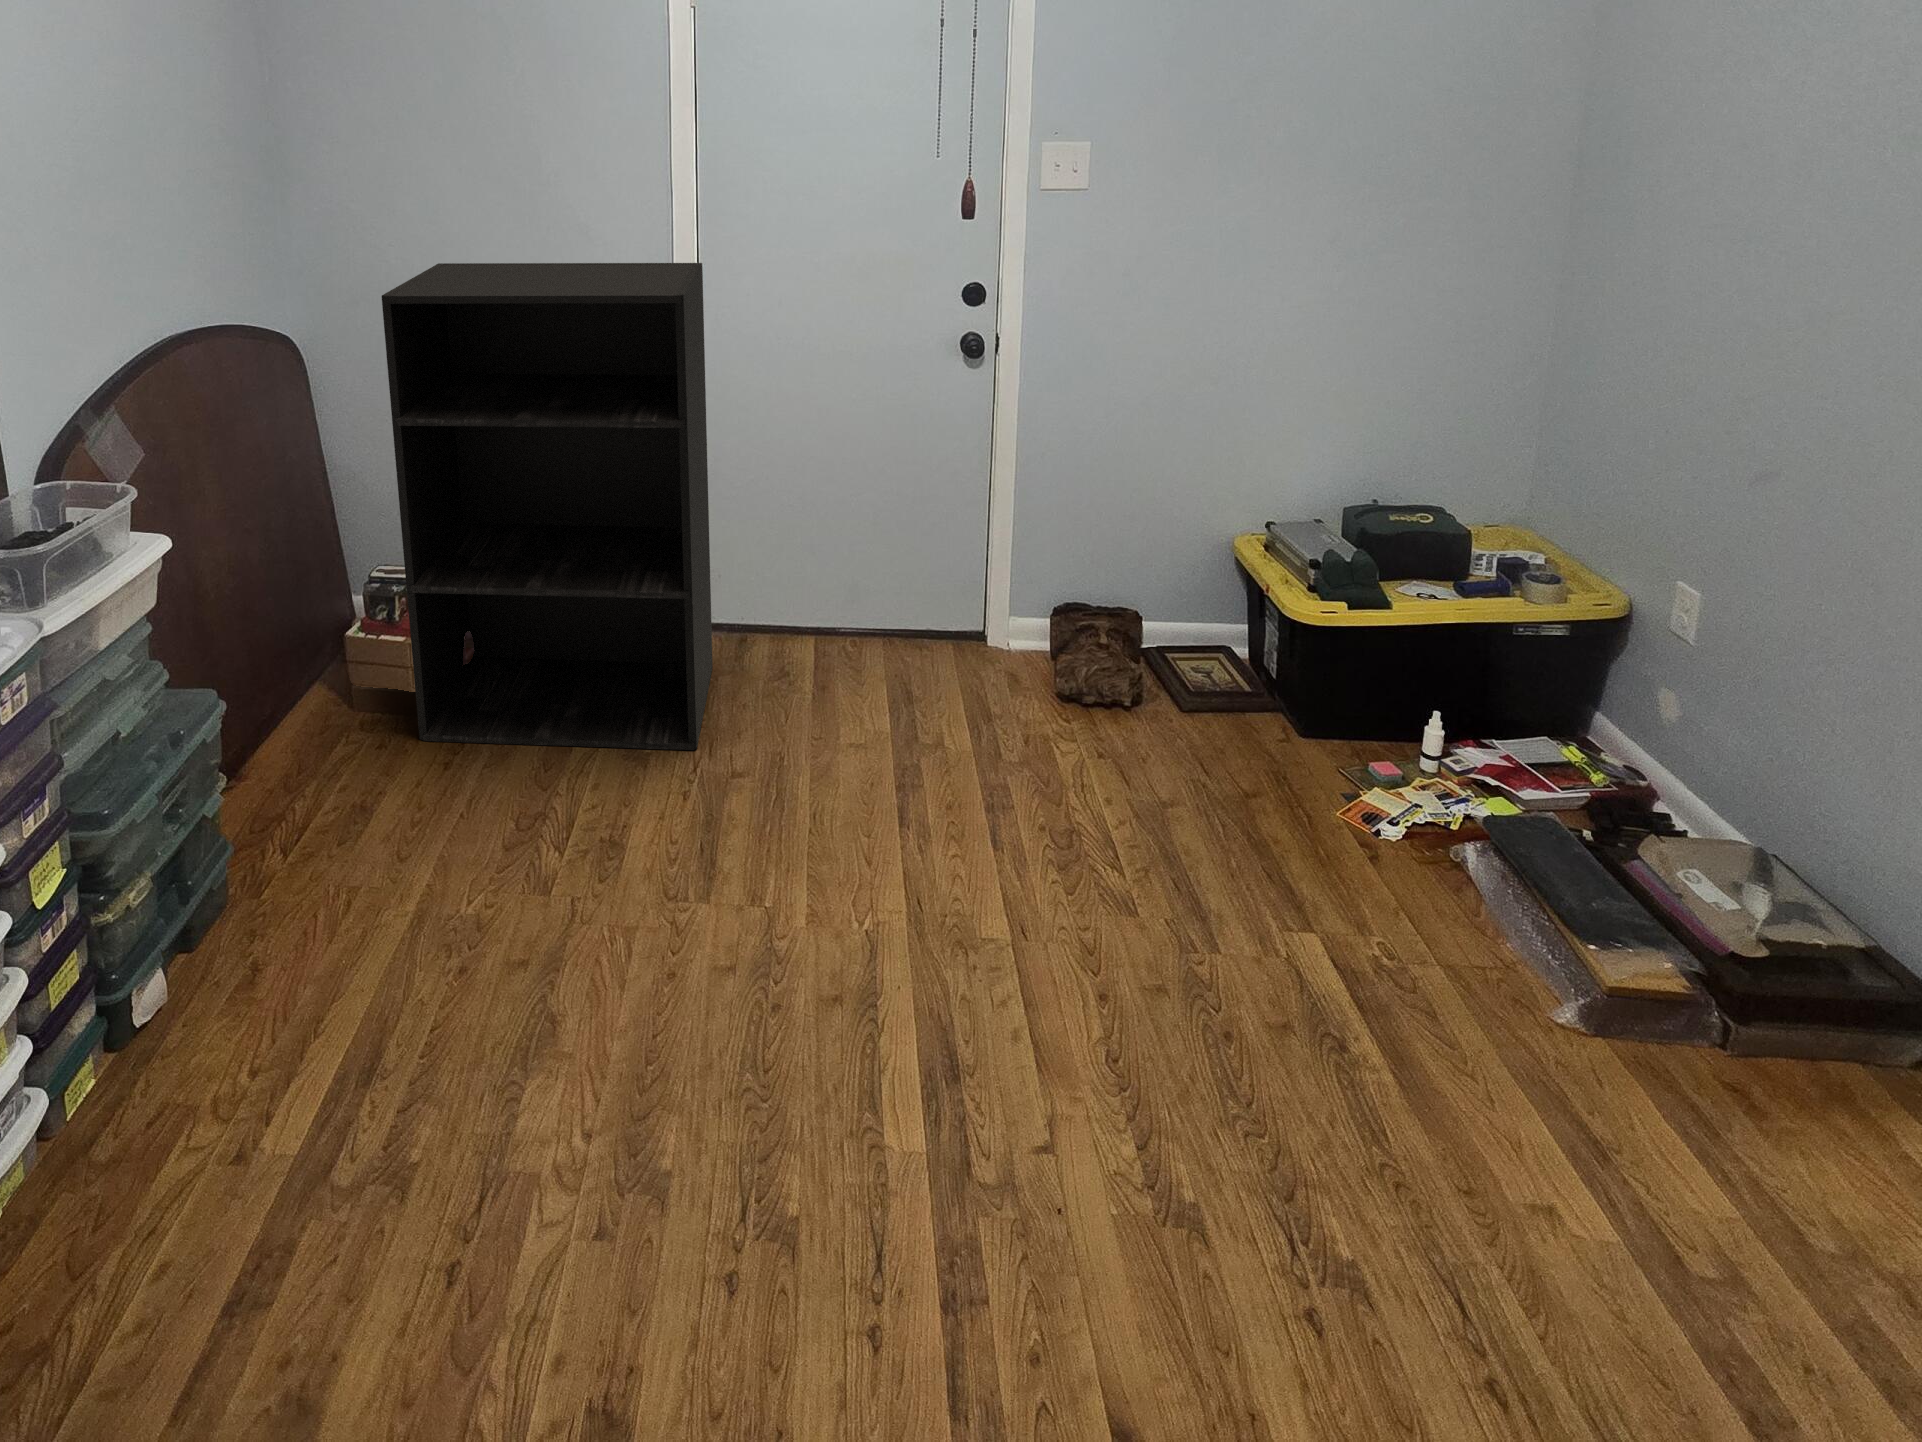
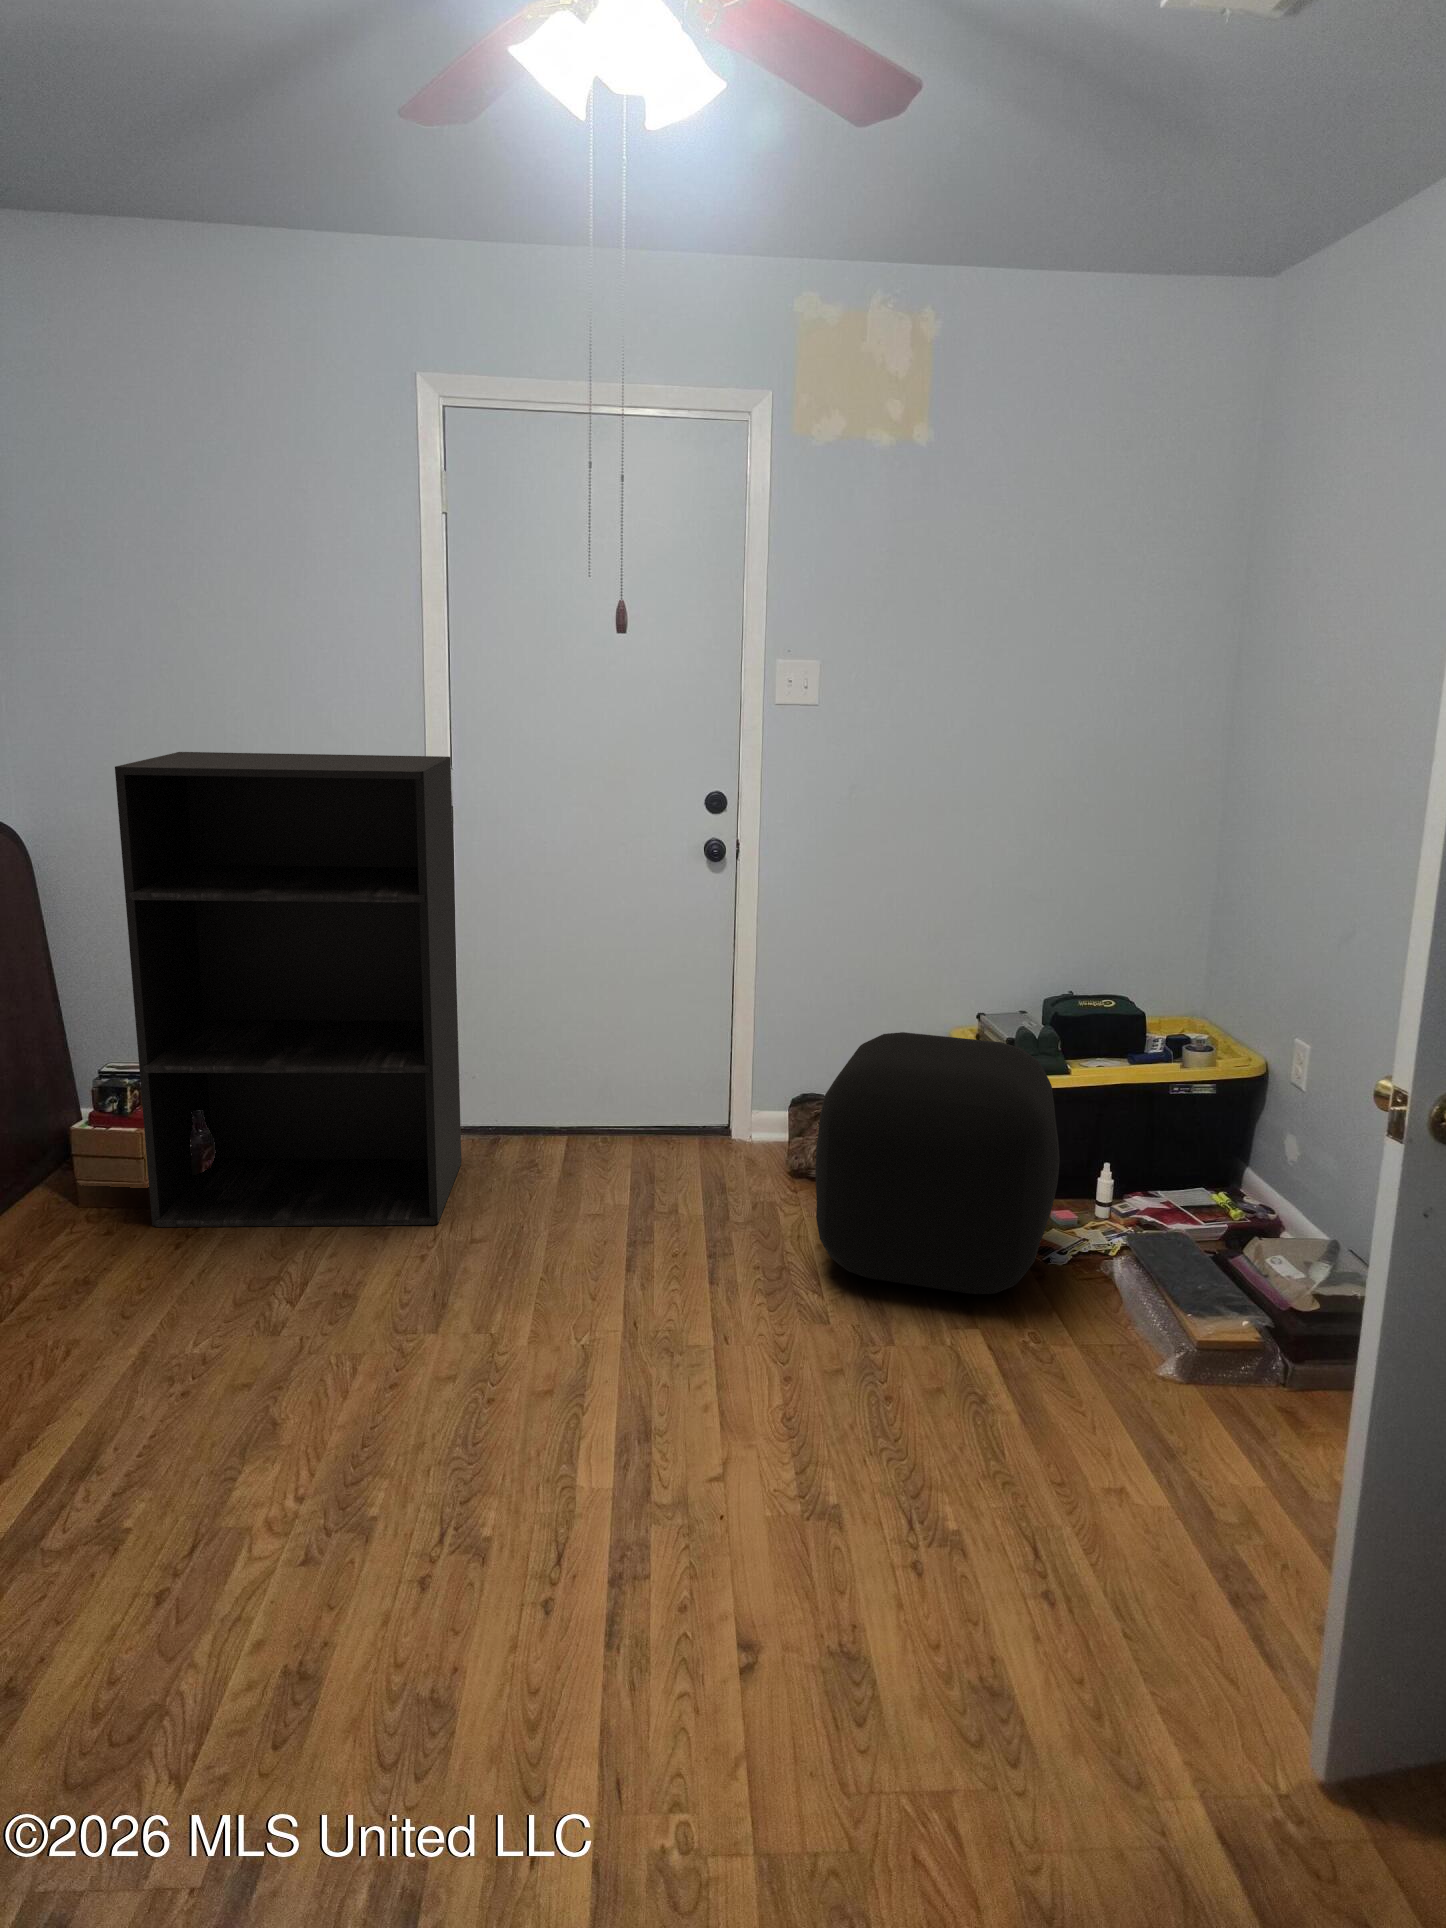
ottoman: none [1110,567,1399,886] -> present [815,1032,1060,1294]

